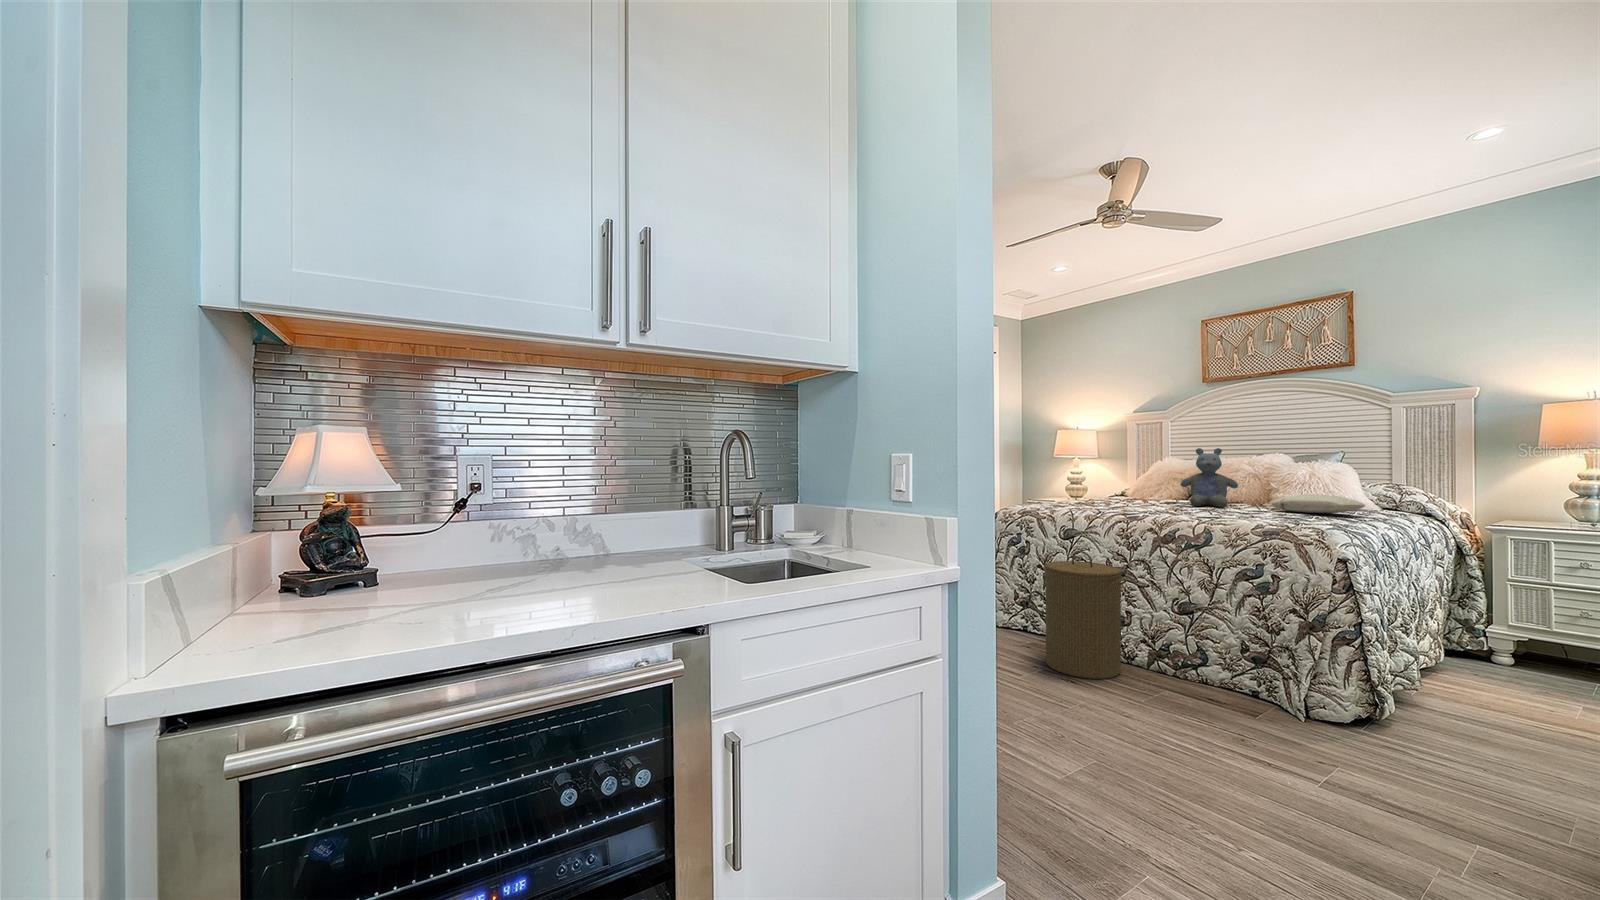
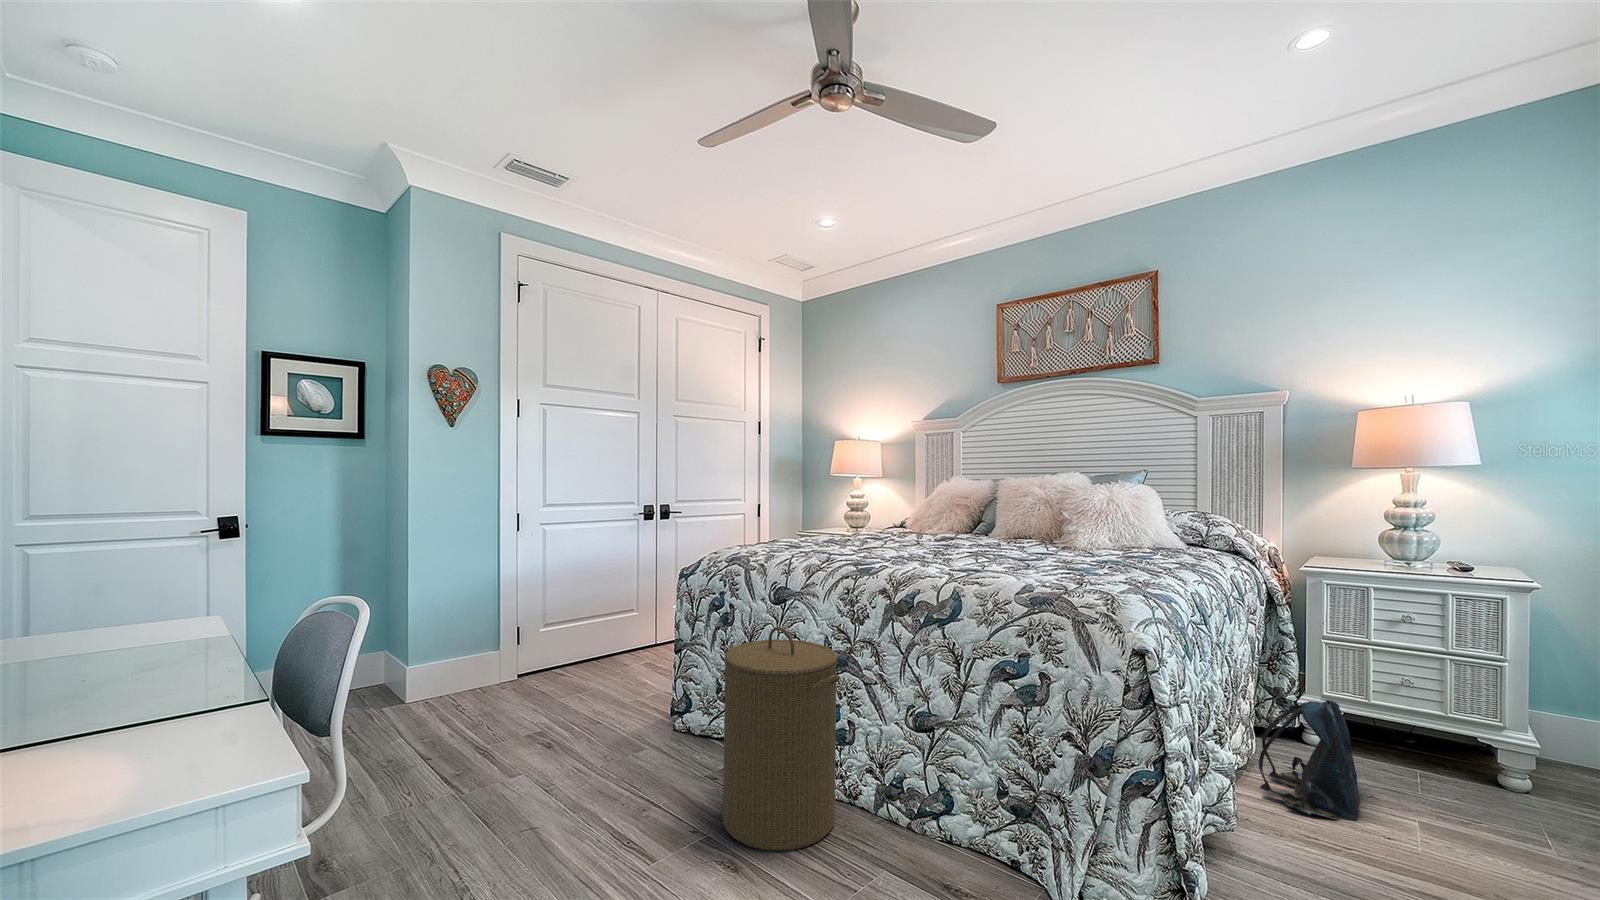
stuffed bear: present [1181,448,1238,507] -> none [951,463,1020,546]
pillow: present [1272,494,1365,513] -> none [1056,528,1167,555]
backpack: none [1442,618,1530,698] -> present [1259,700,1358,820]

